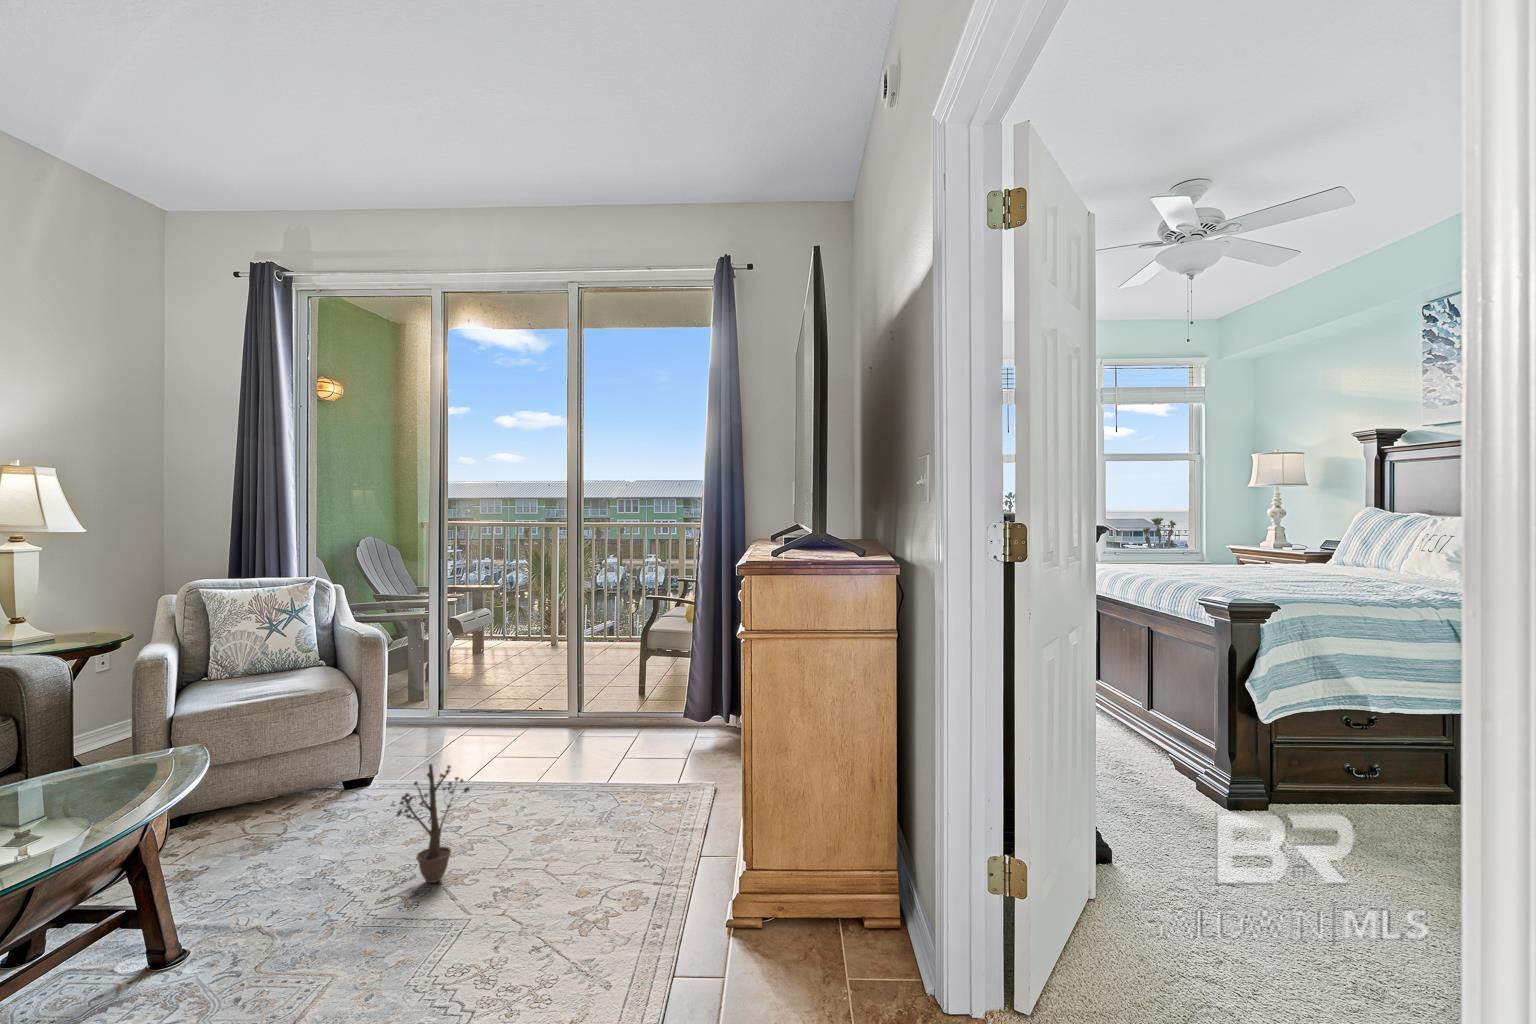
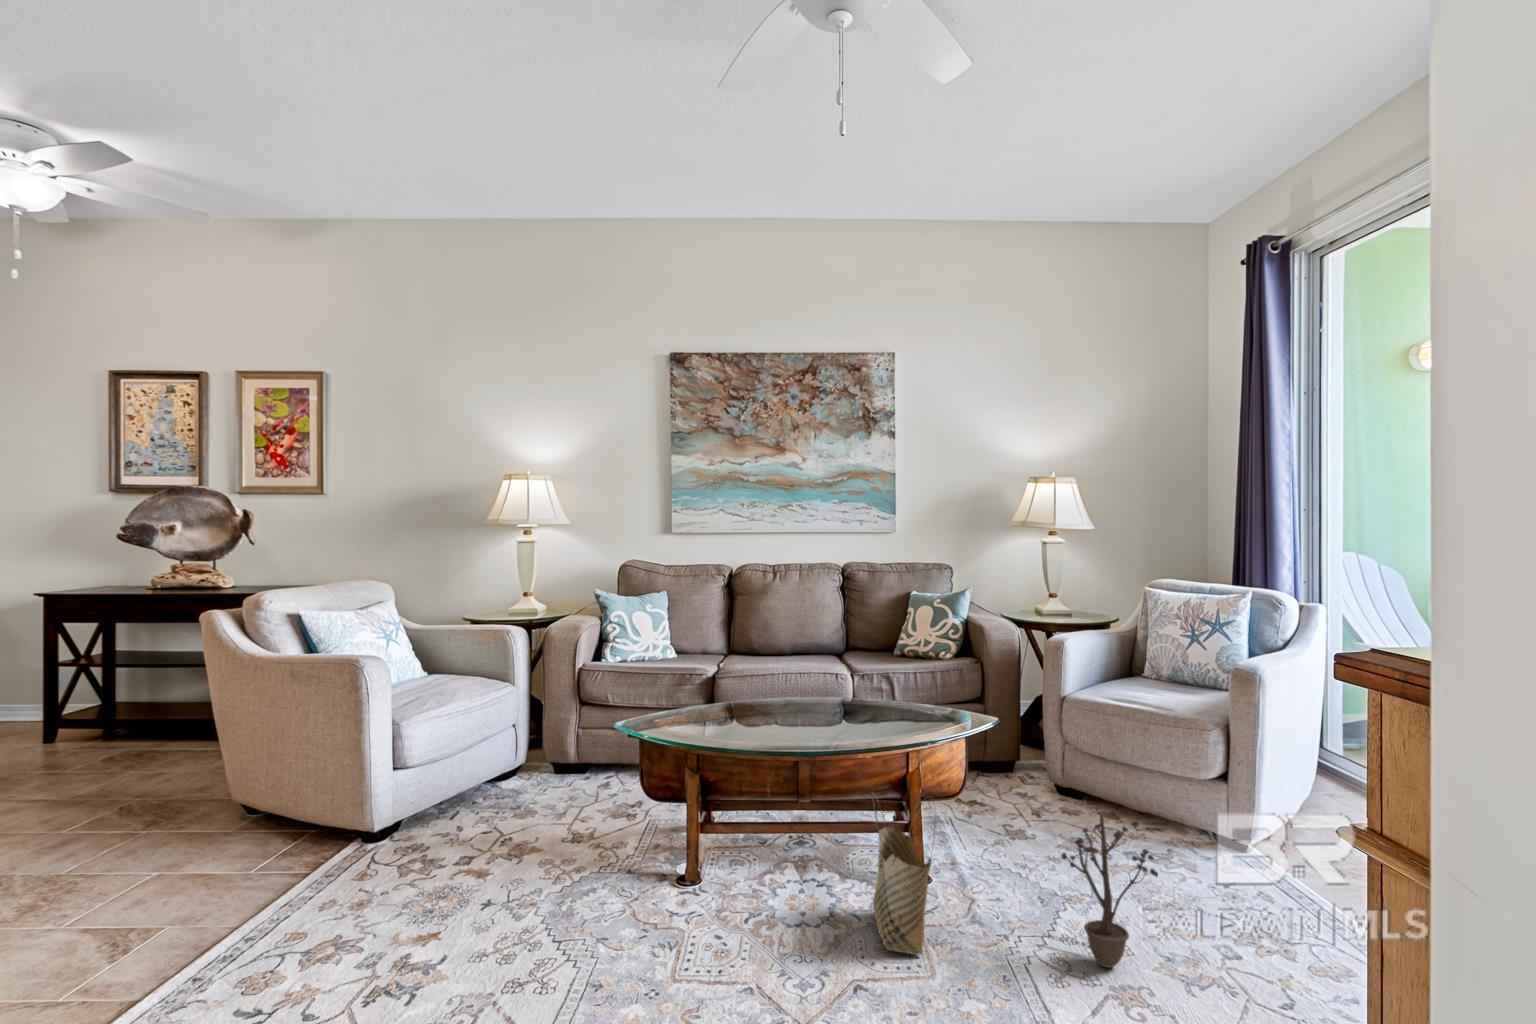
woven basket: none [224,813,343,978] -> present [872,793,935,955]

